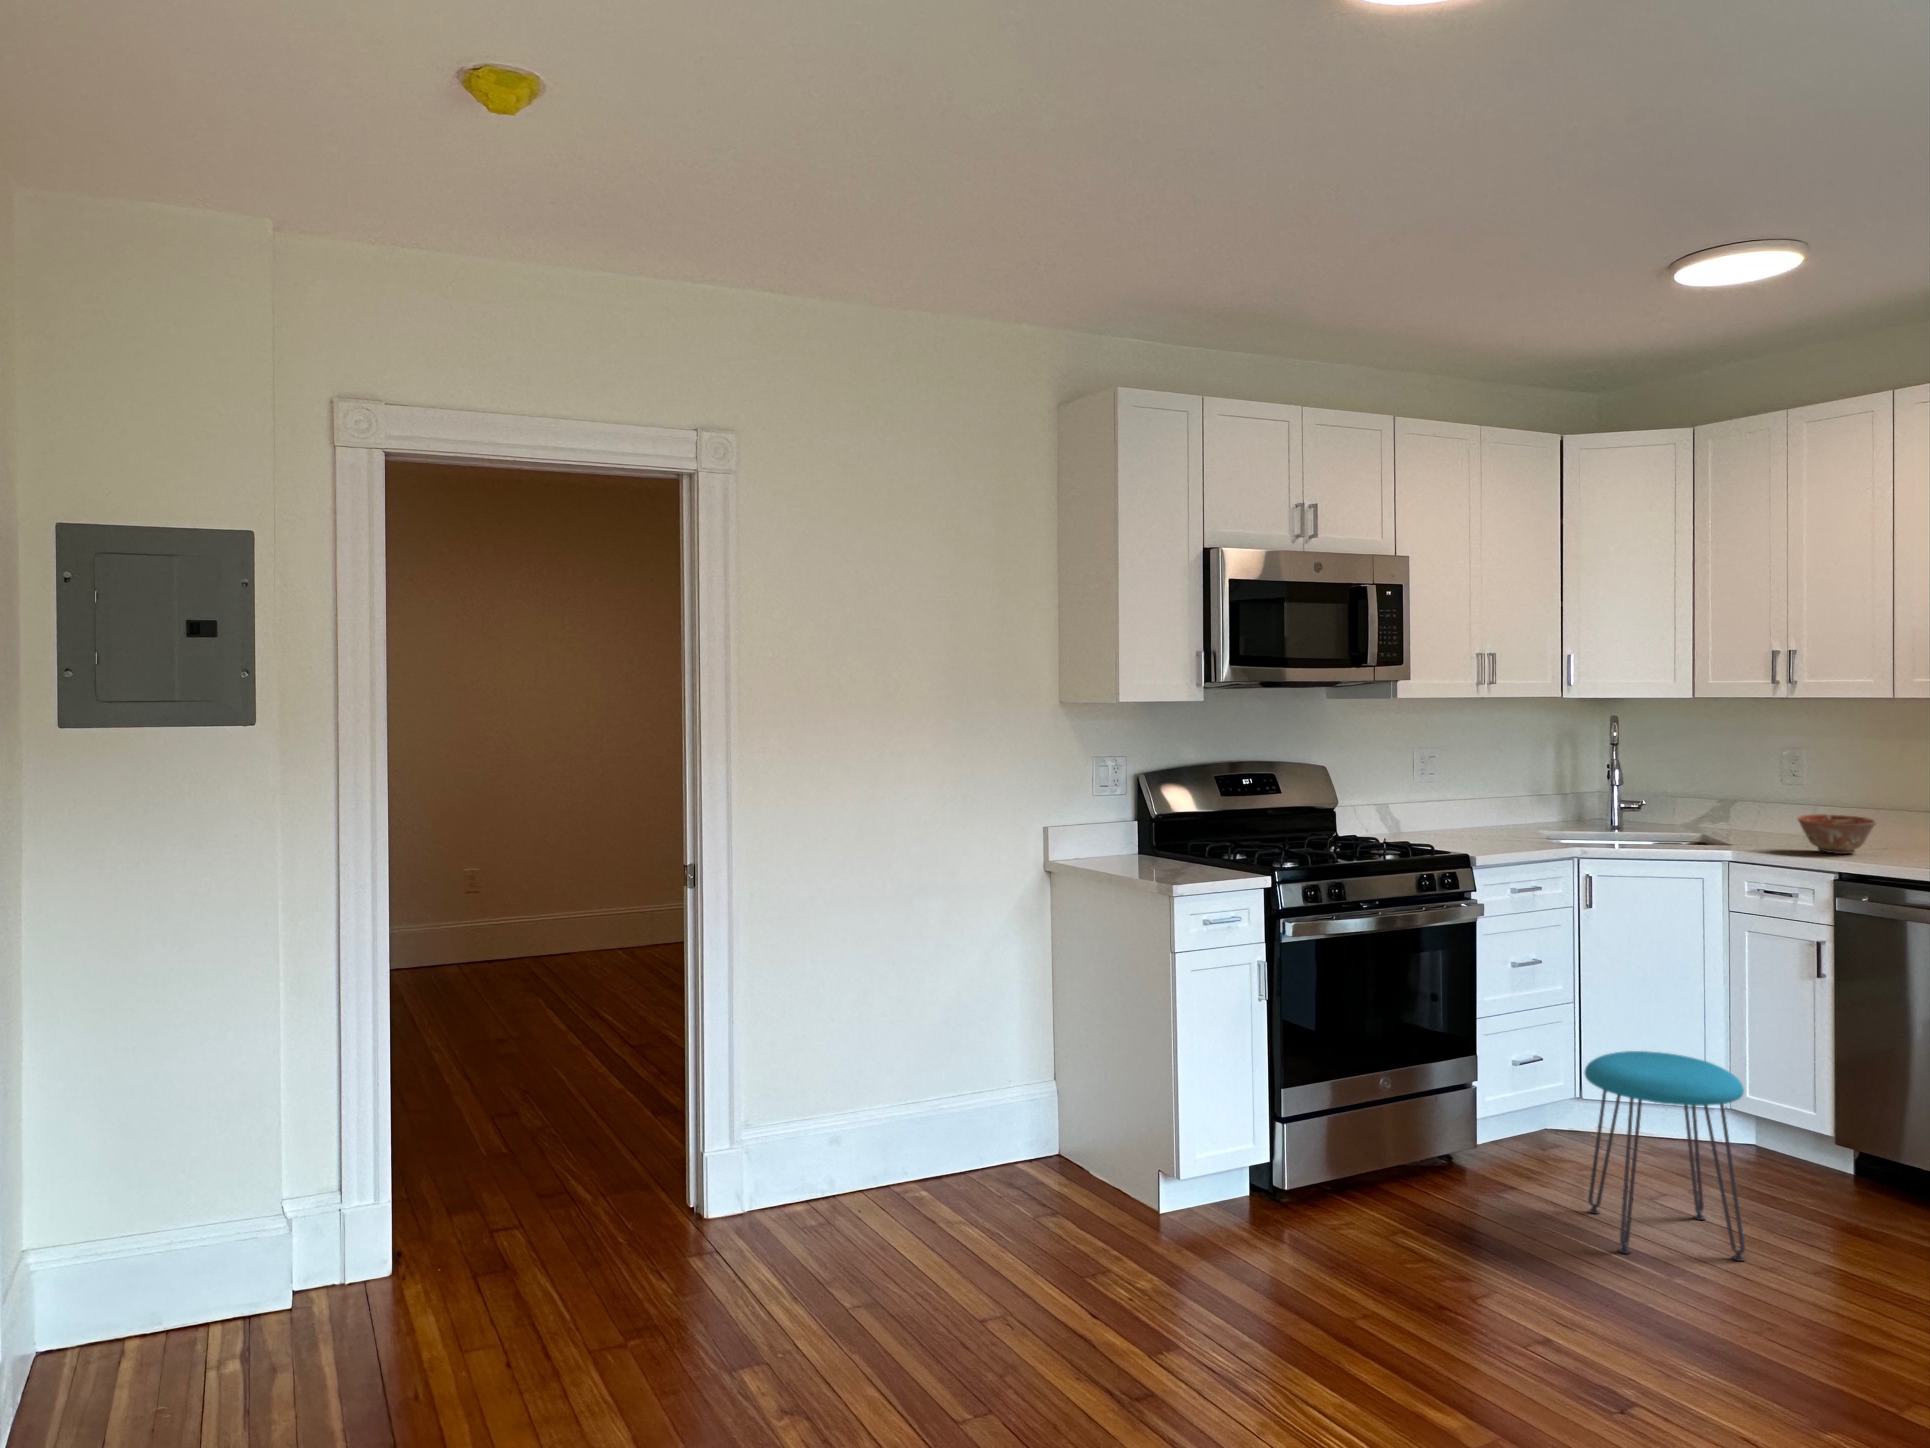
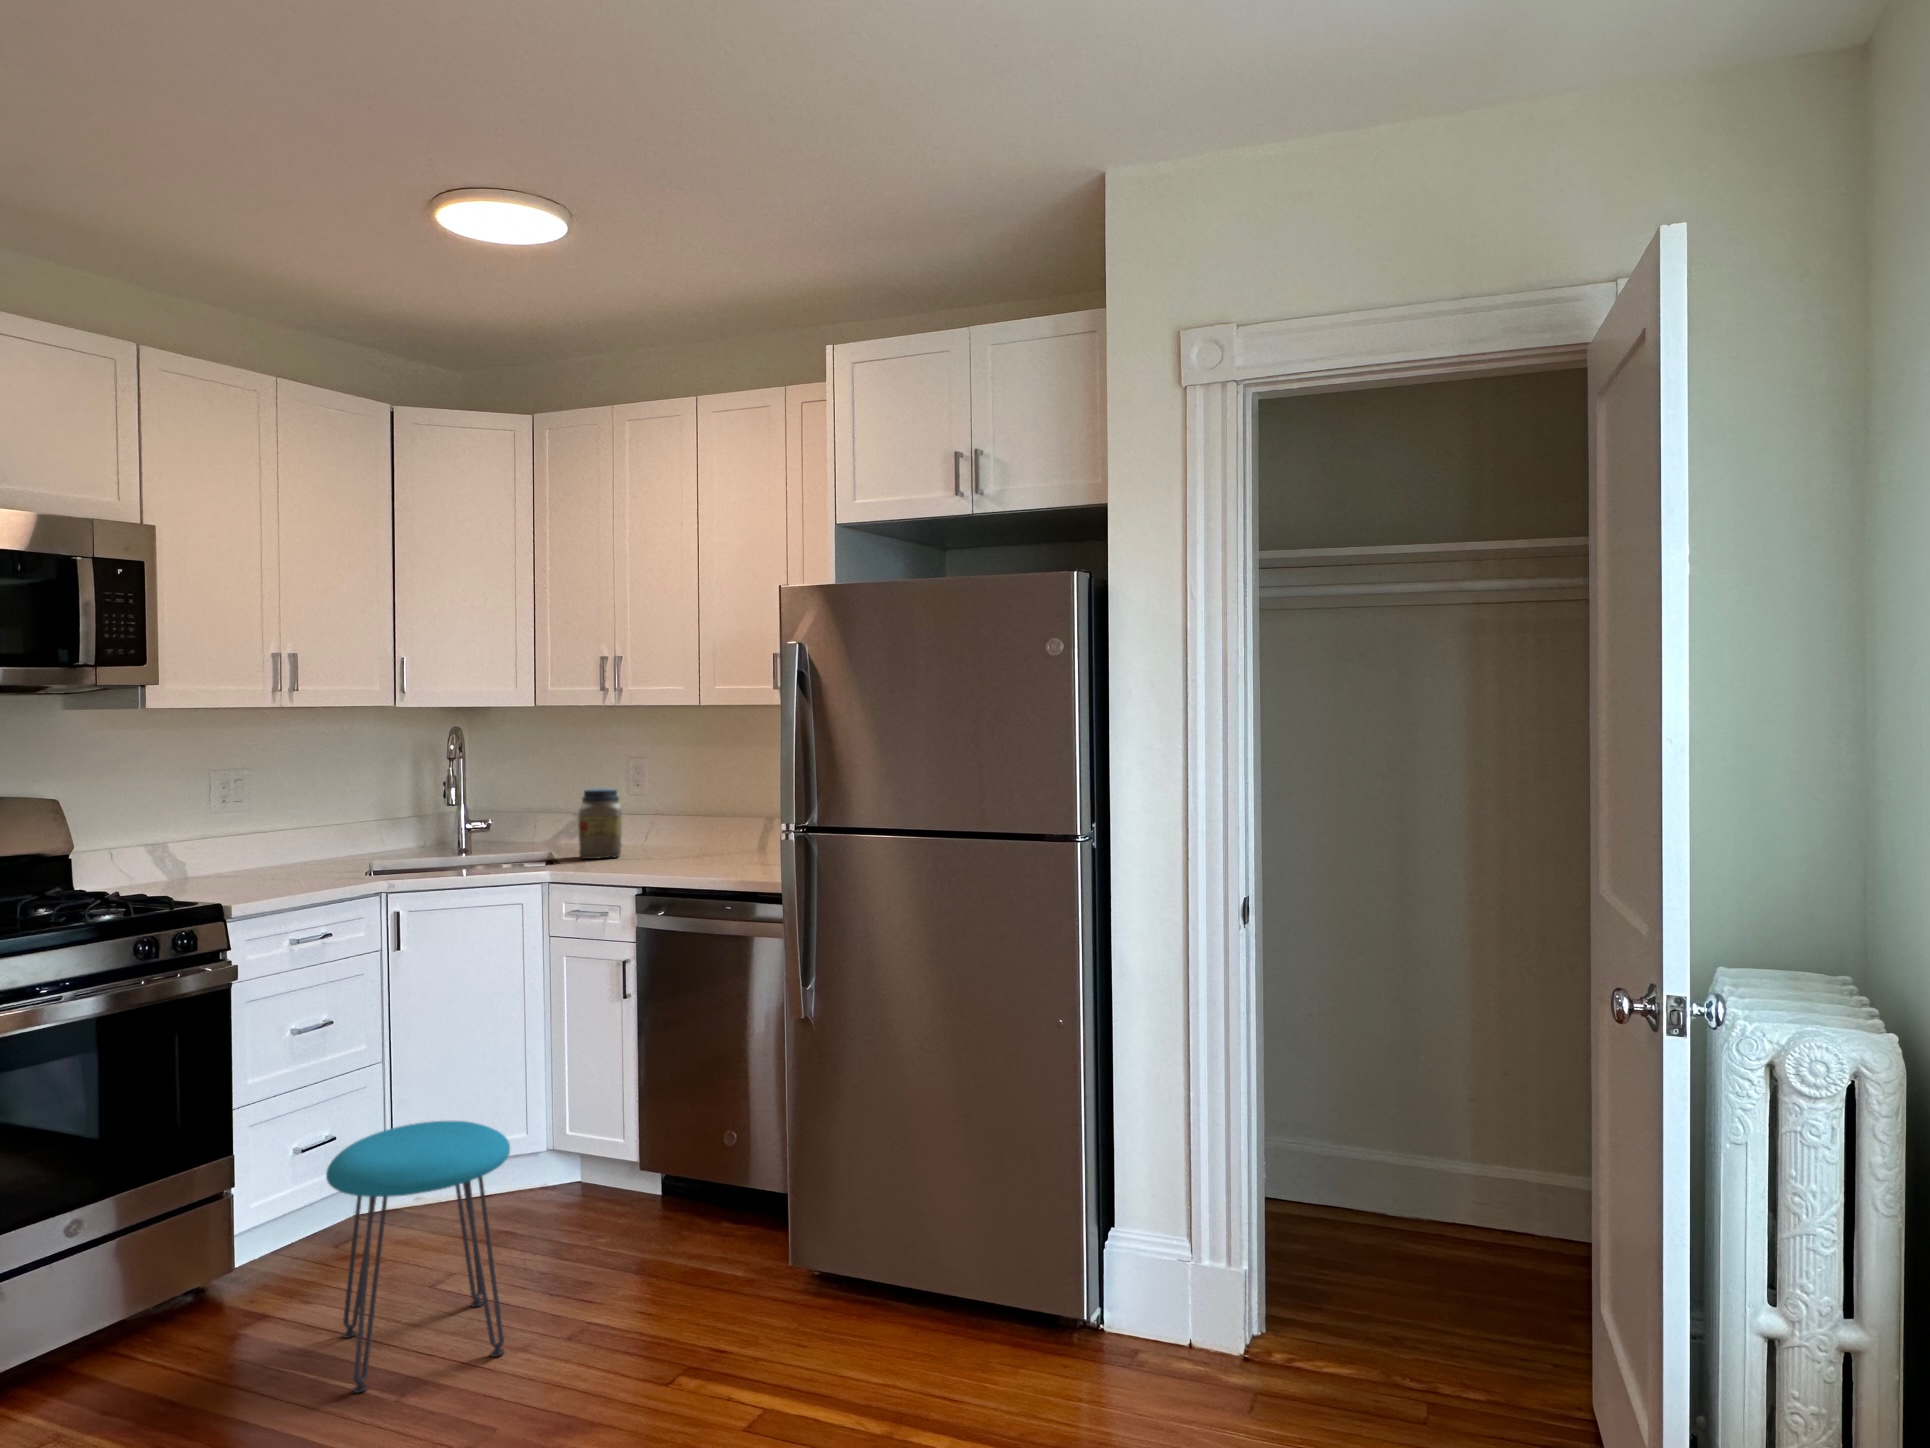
jar: none [1750,778,1797,845] -> present [578,788,622,859]
ceramic bowl: present [1798,814,1876,854] -> none [612,824,683,865]

